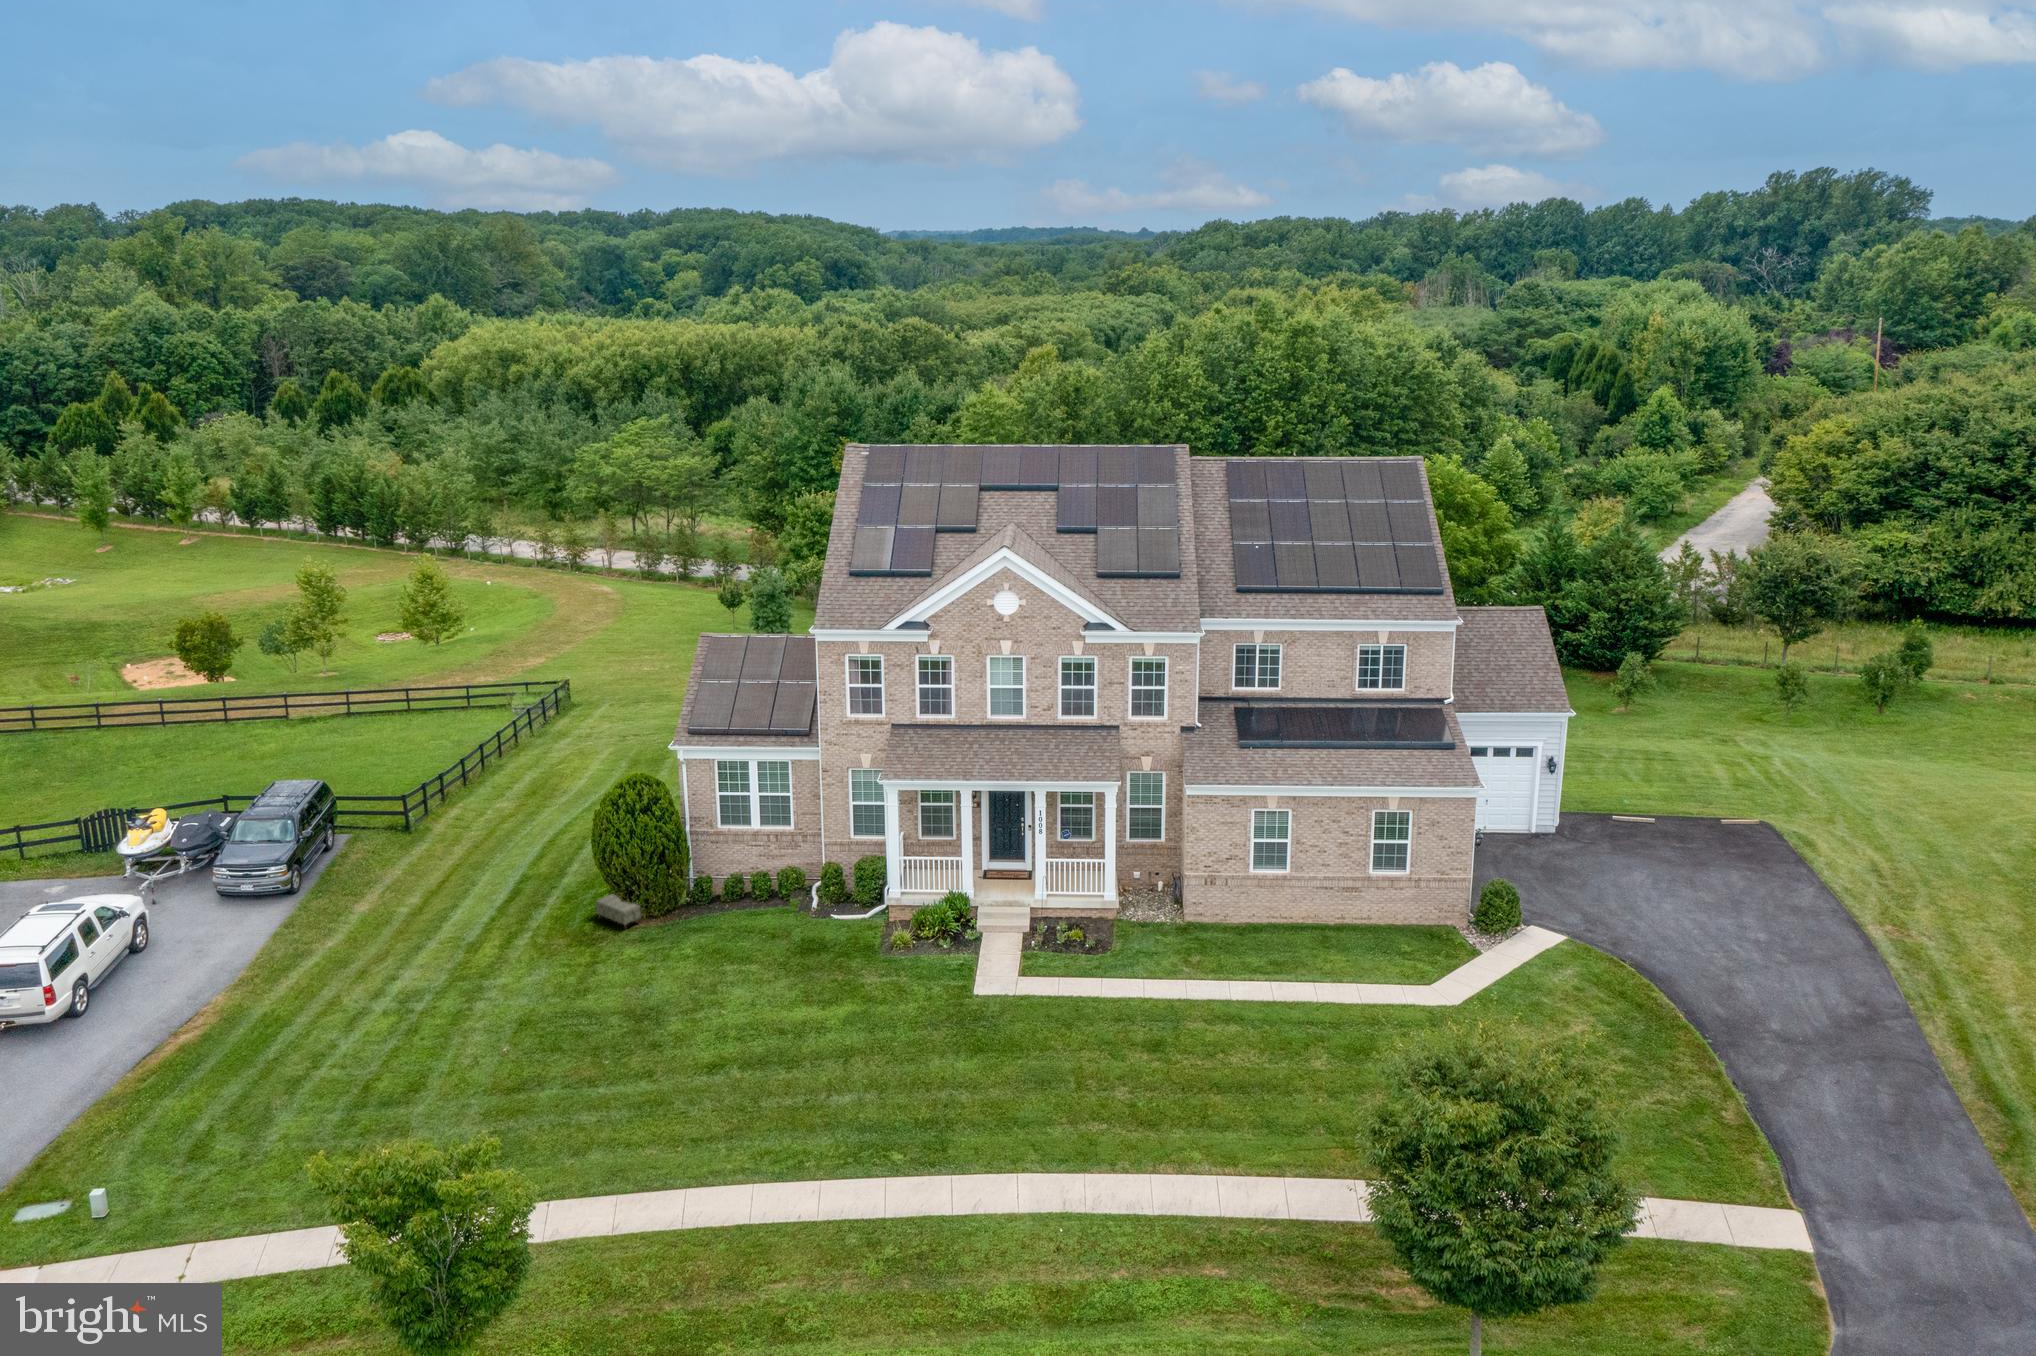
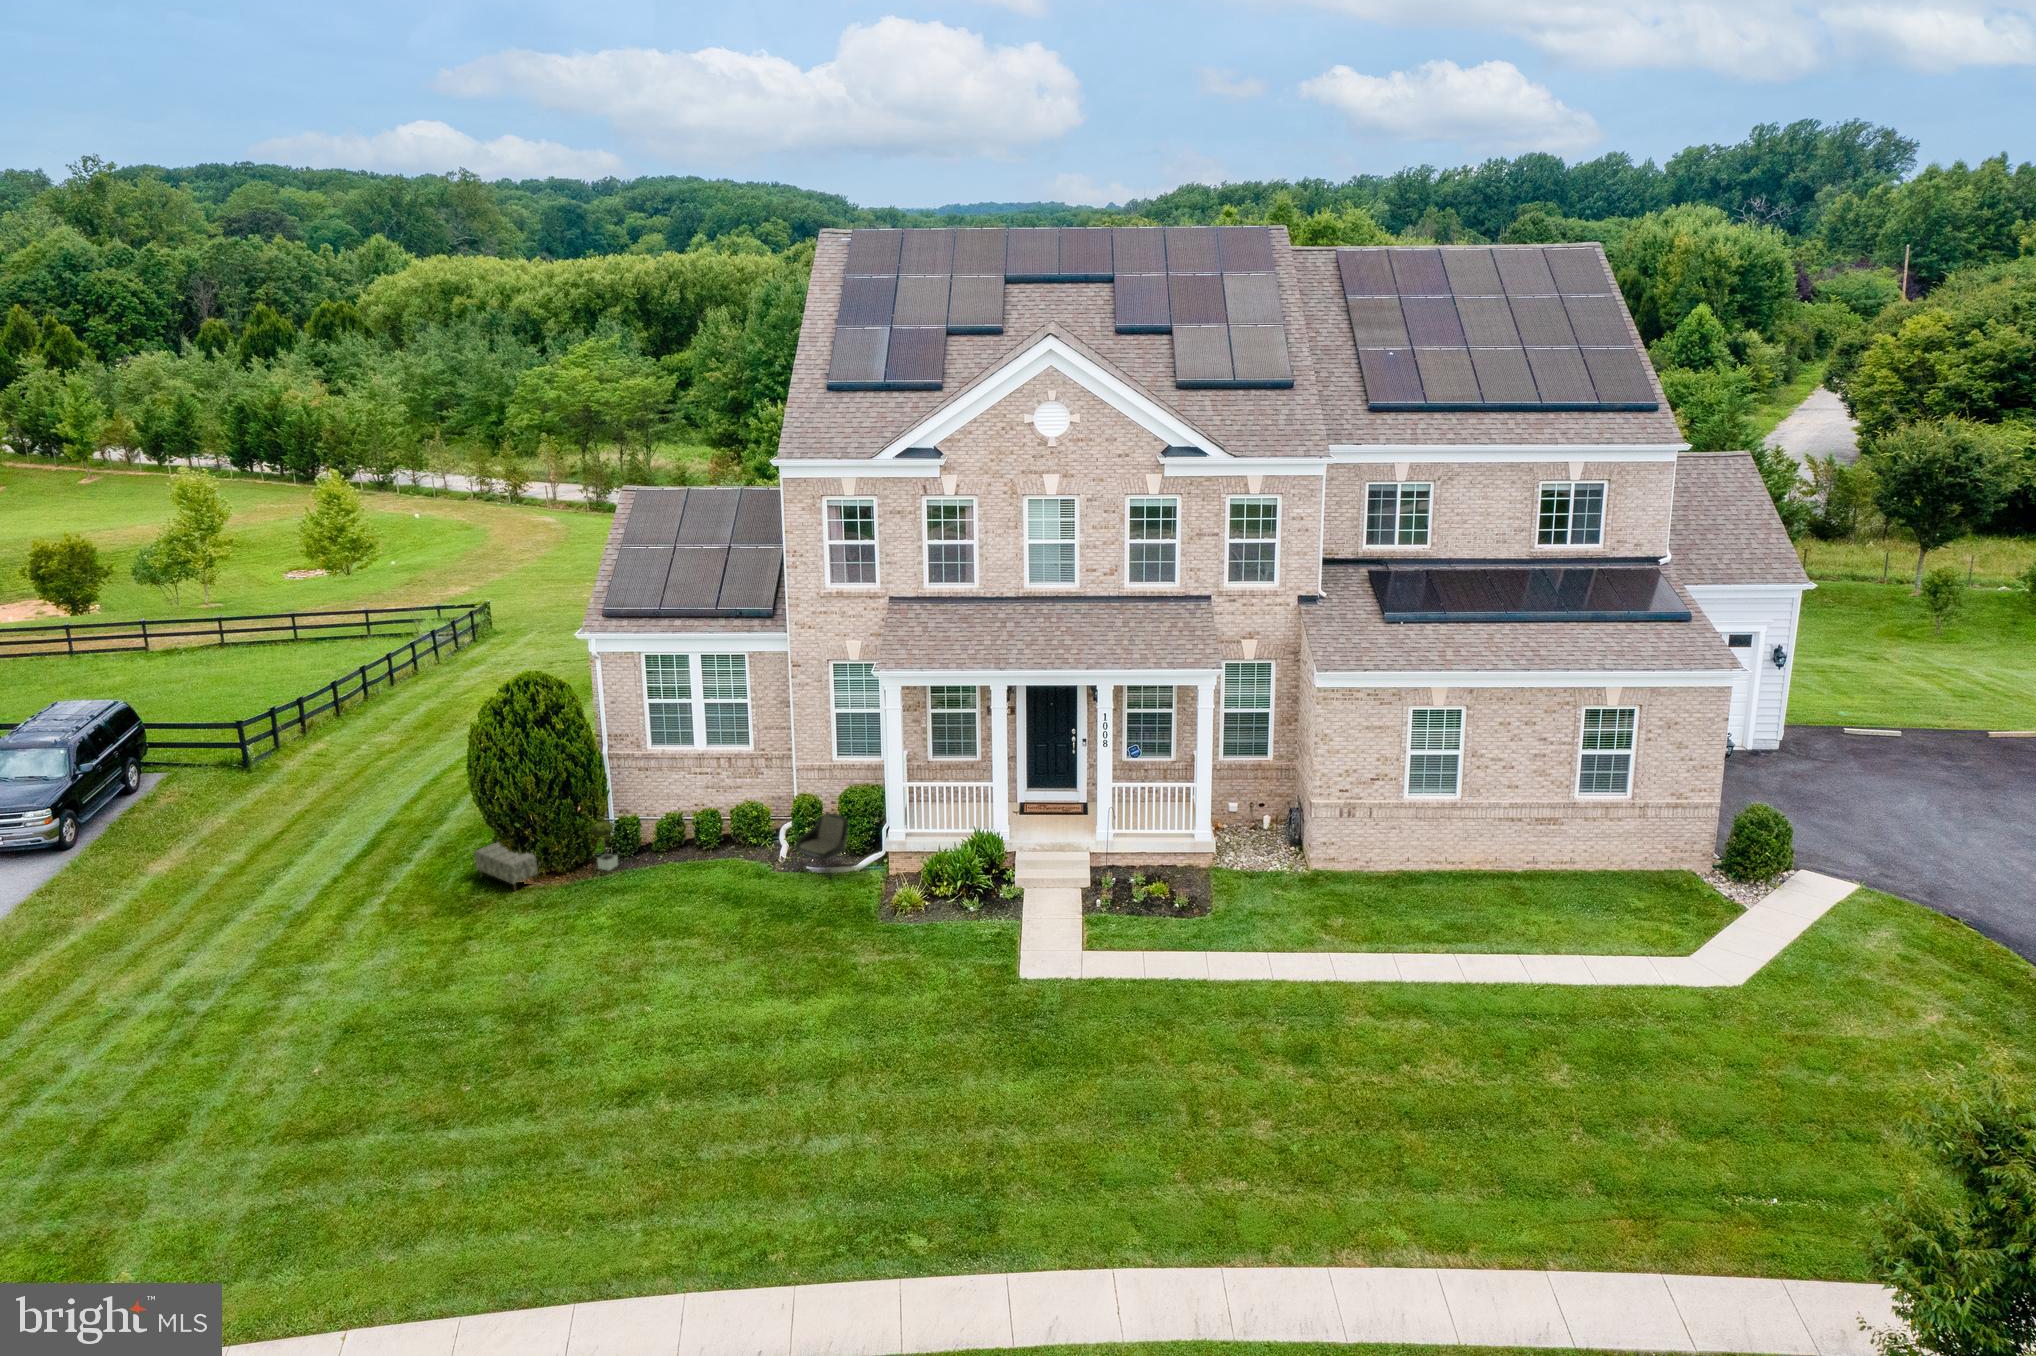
lounge chair: none [822,877,863,925] -> present [795,813,848,876]
potted tree: none [678,881,696,916] -> present [591,822,618,871]

